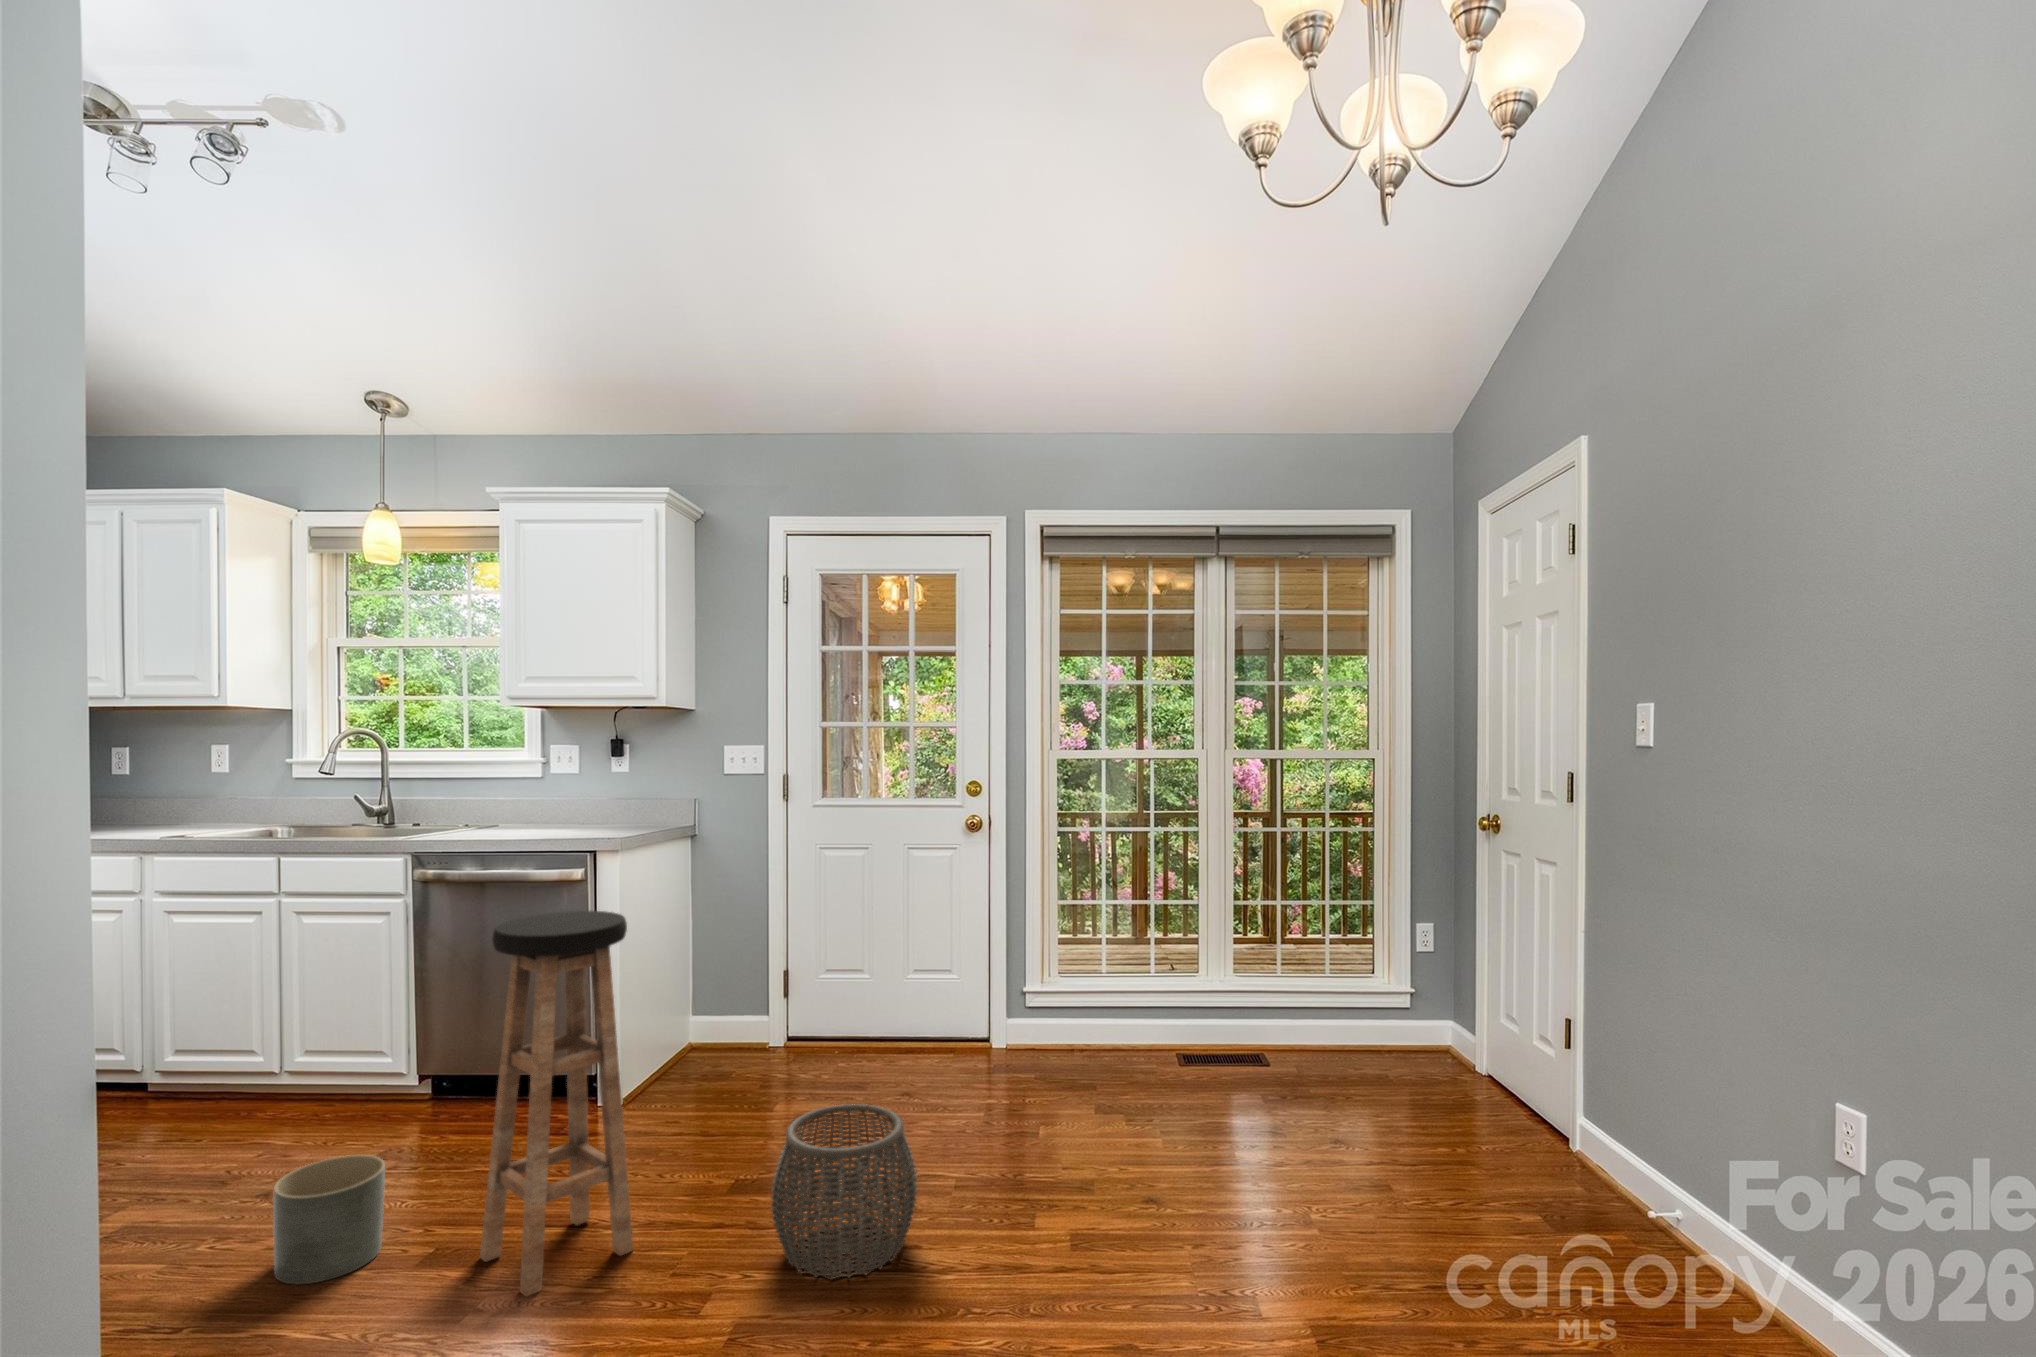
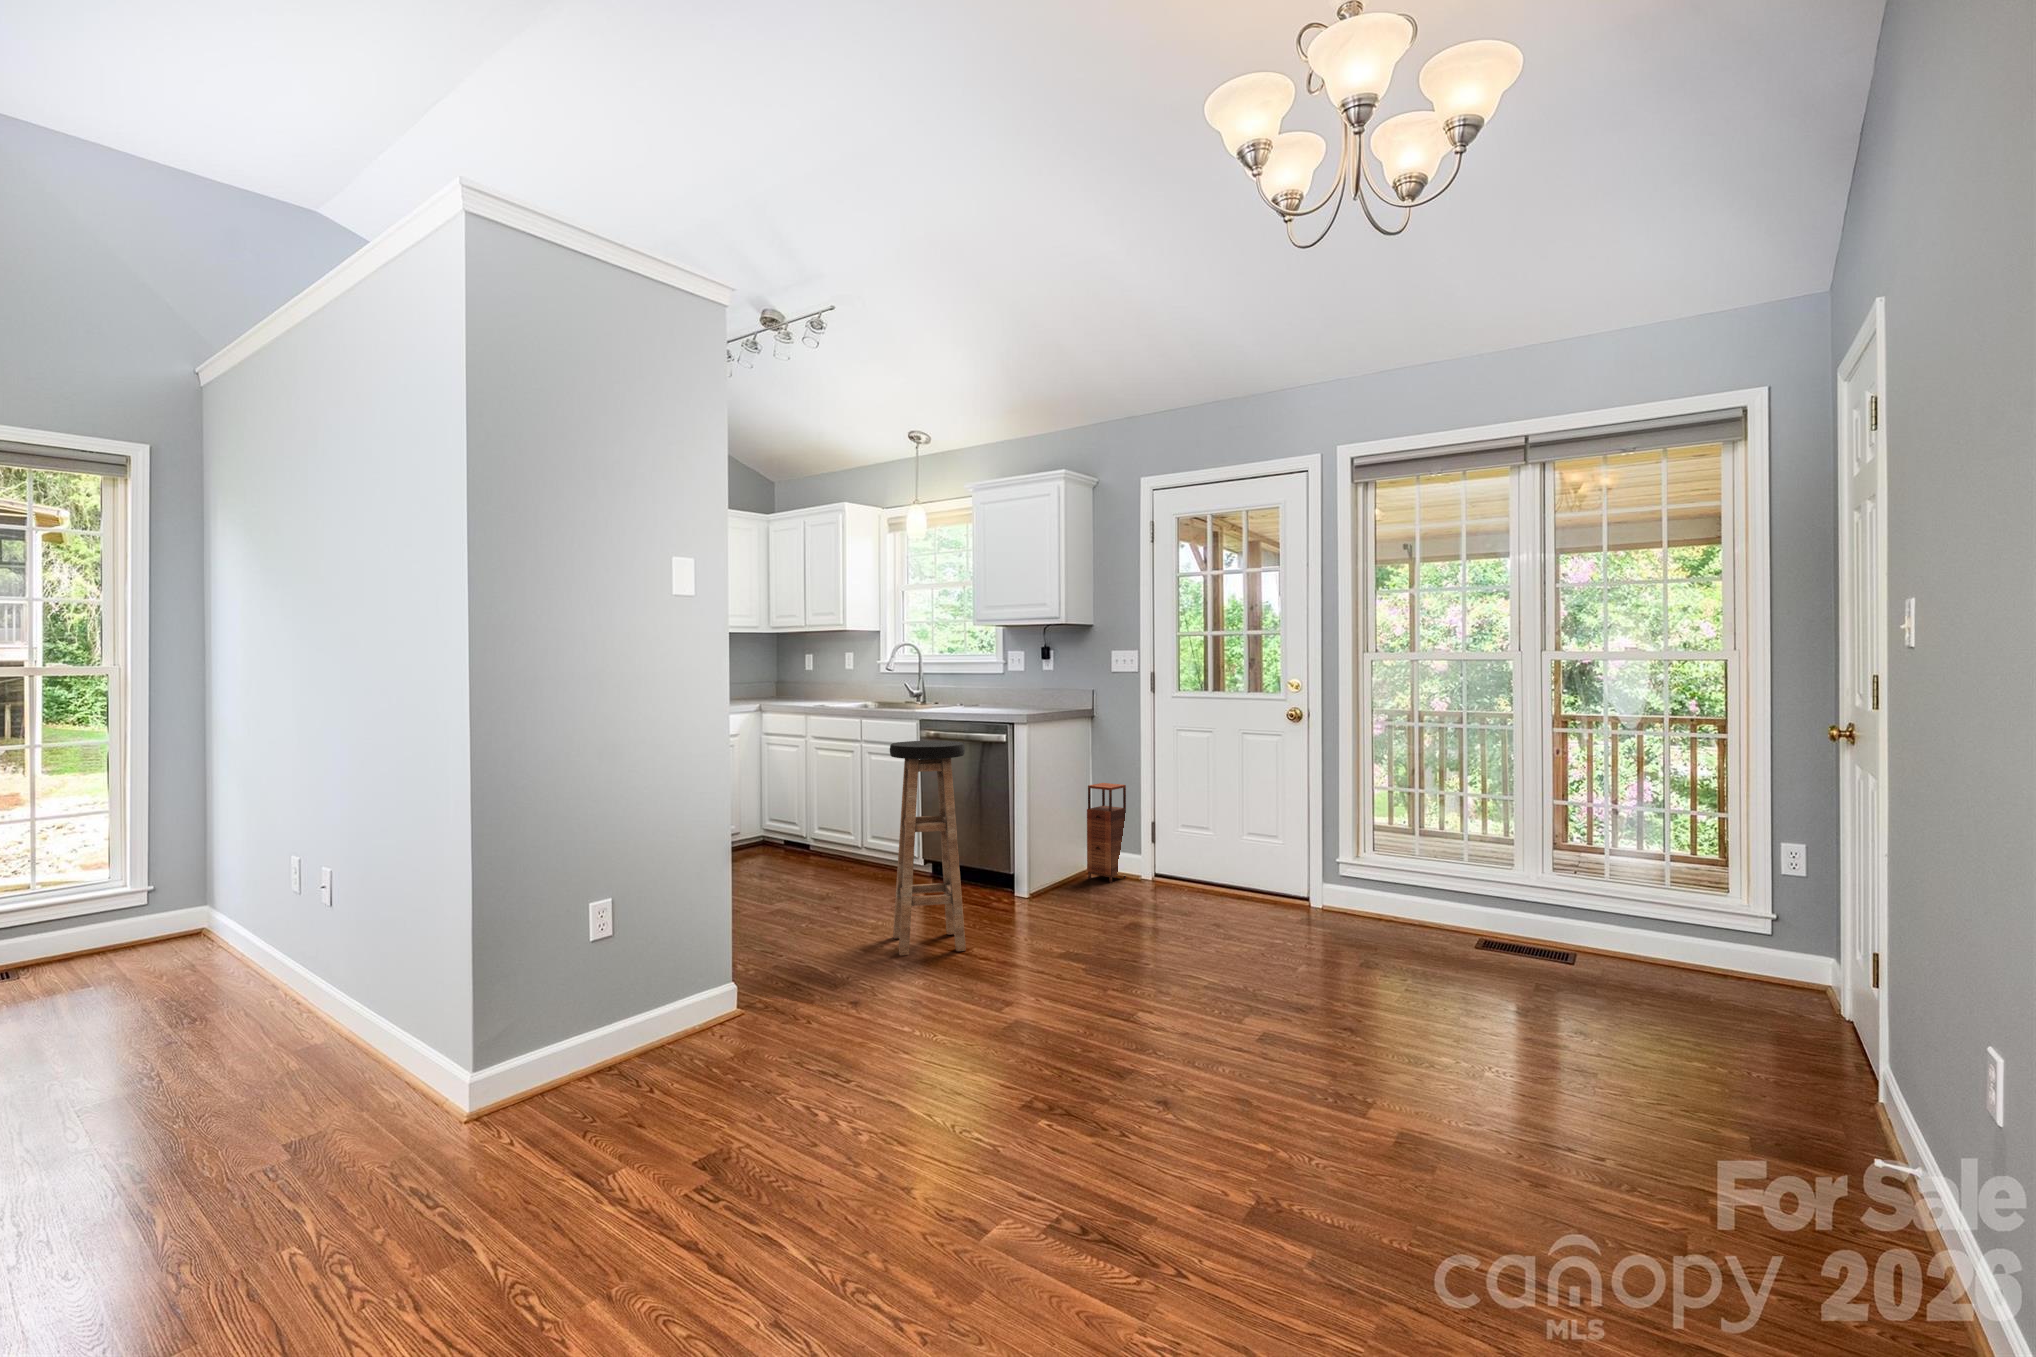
storage cabinet: none [695,923,747,1063] -> present [1087,783,1126,883]
woven basket: present [771,1104,918,1280] -> none [1027,884,1128,990]
planter: present [273,1155,385,1285] -> none [806,871,858,929]

